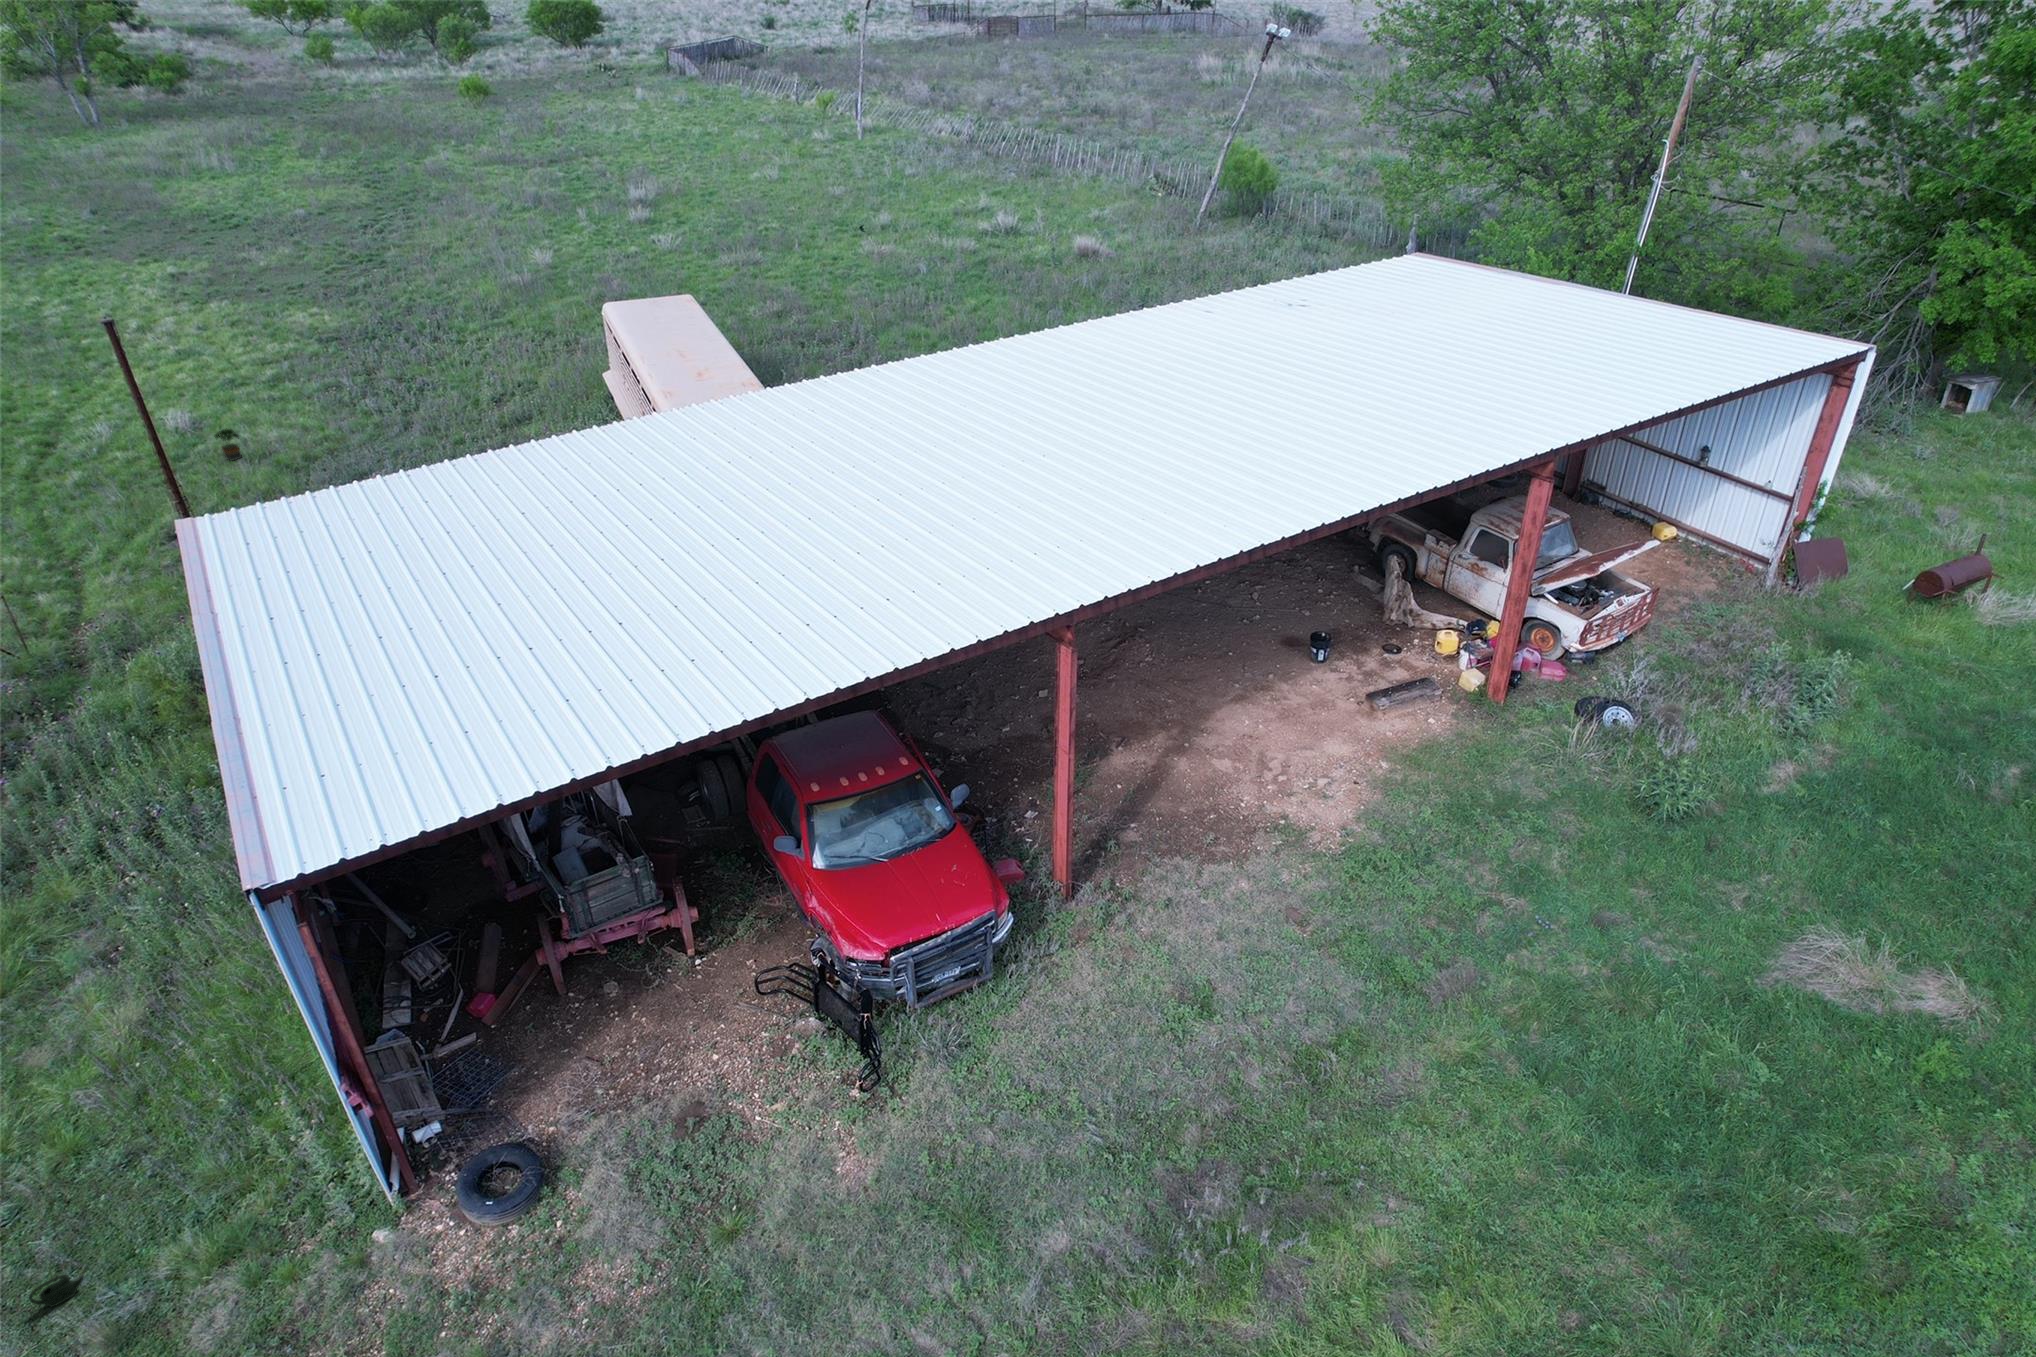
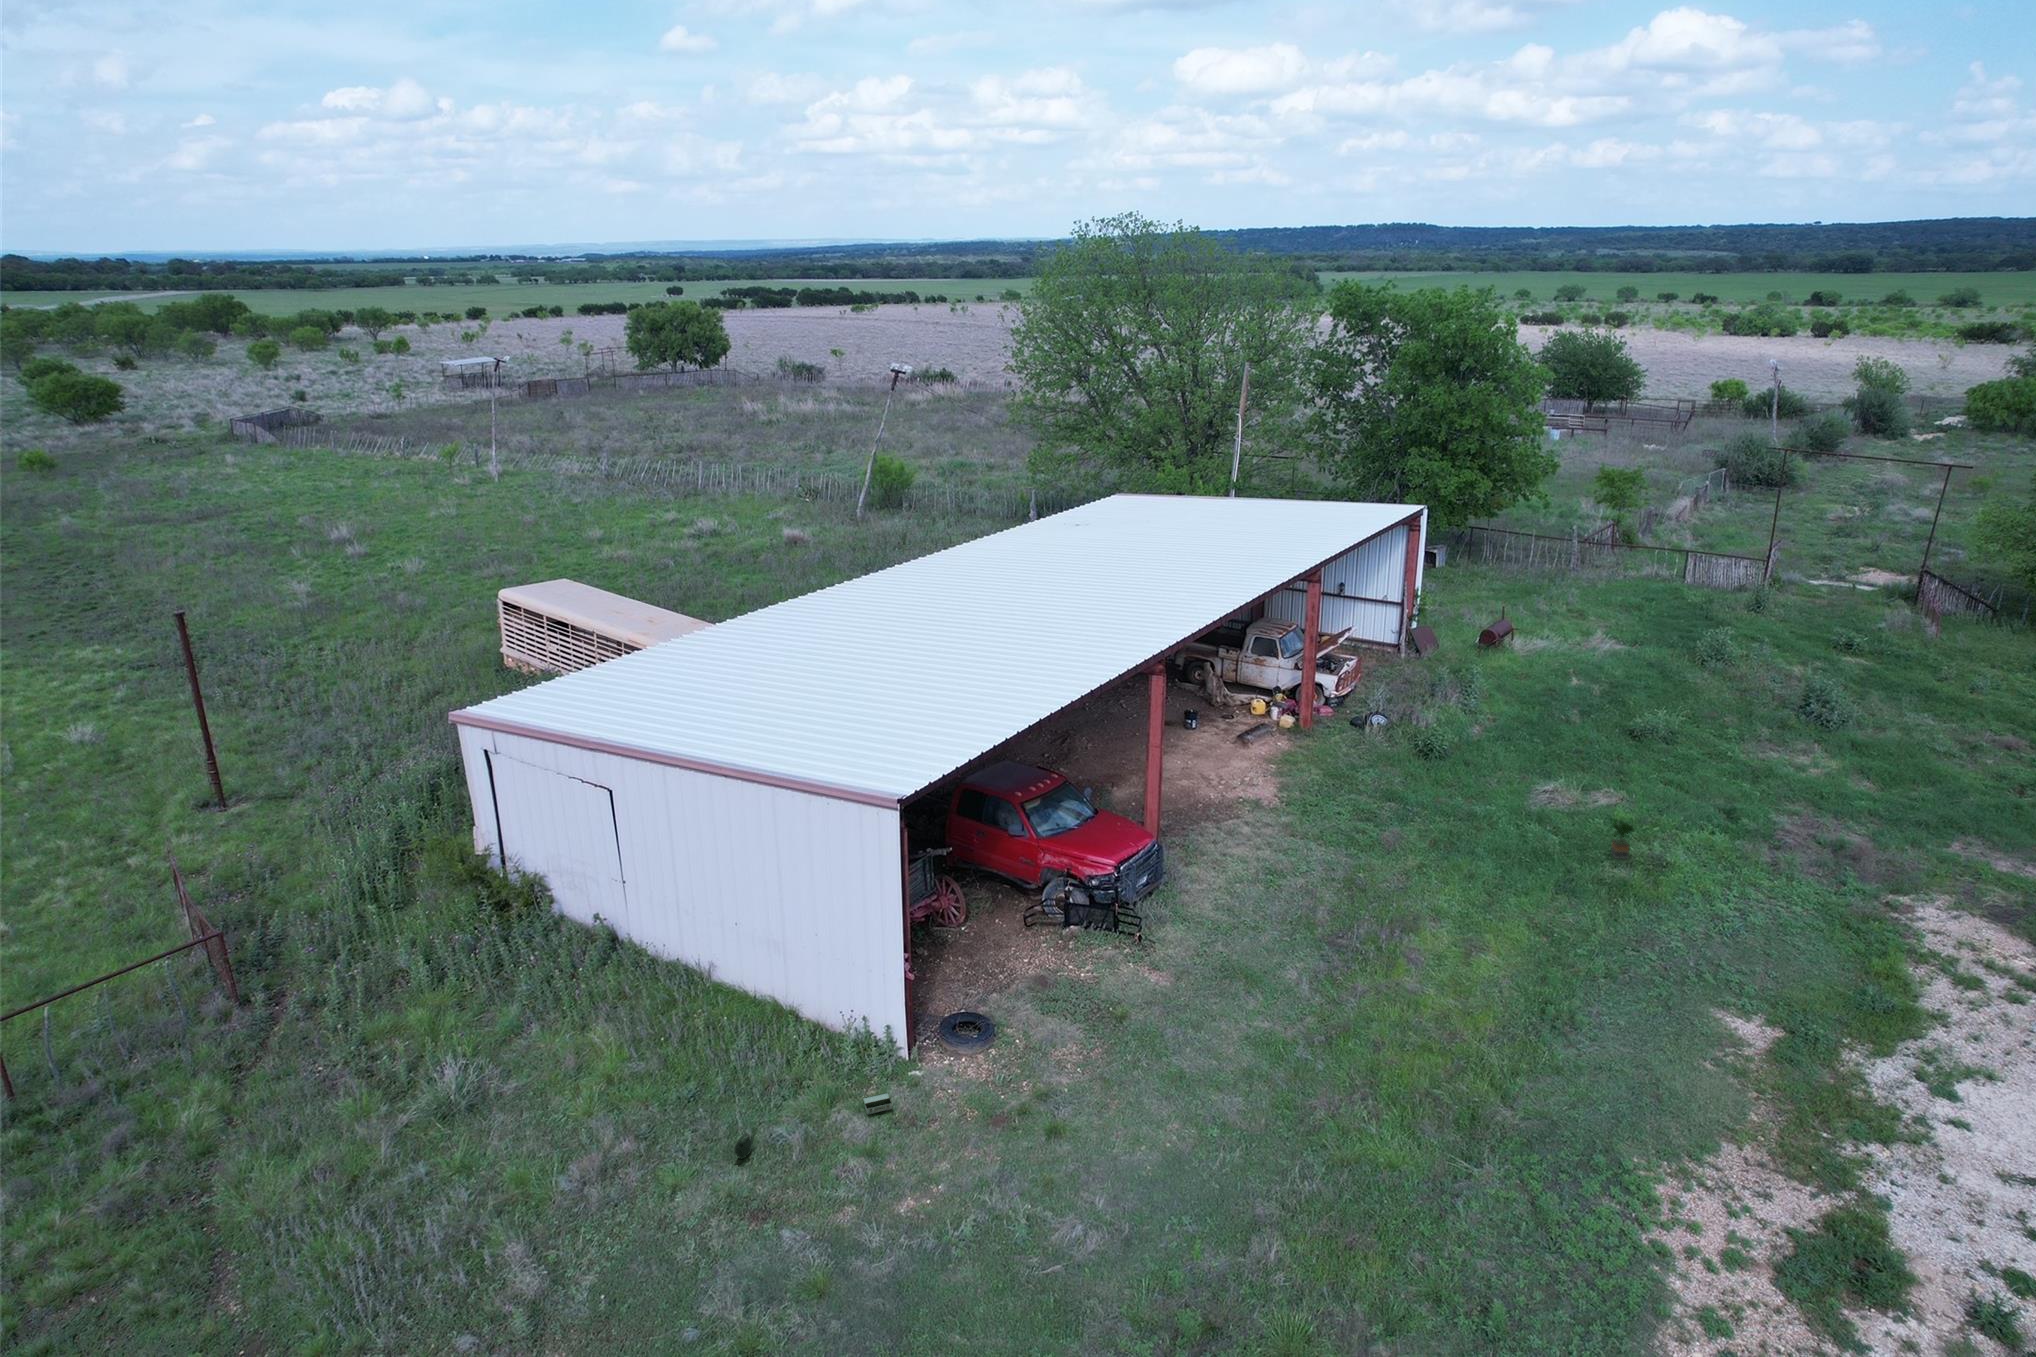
potted tree: present [214,428,242,461] -> present [1608,823,1635,859]
toolbox: none [242,1260,294,1295] -> present [863,1092,892,1114]

